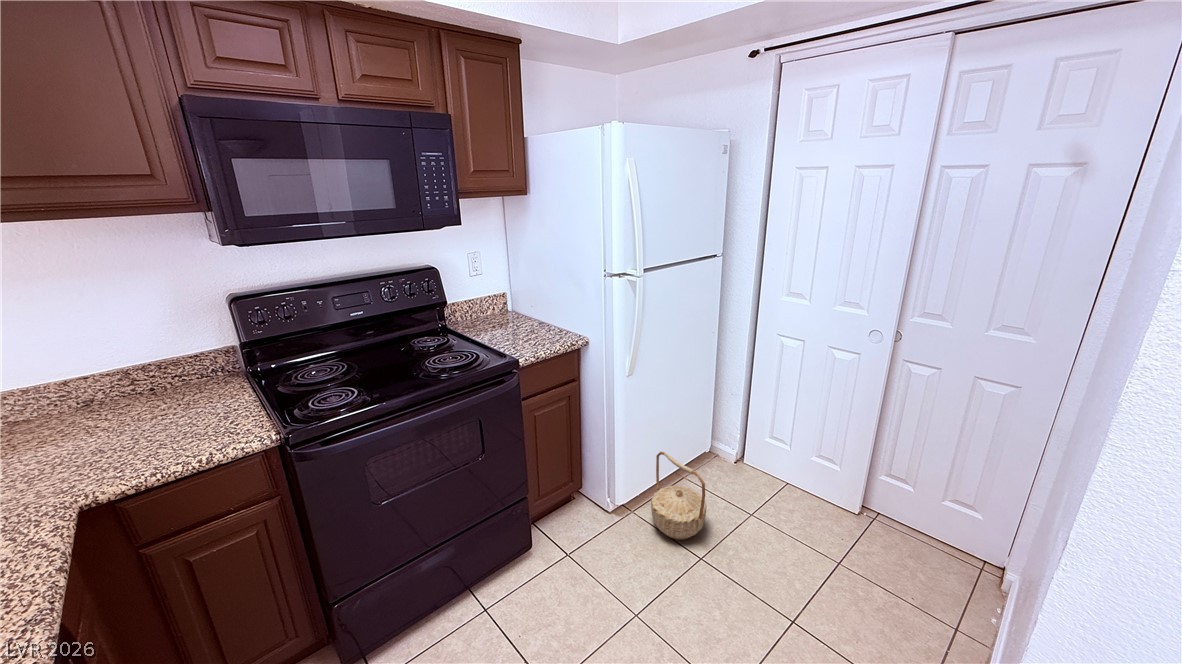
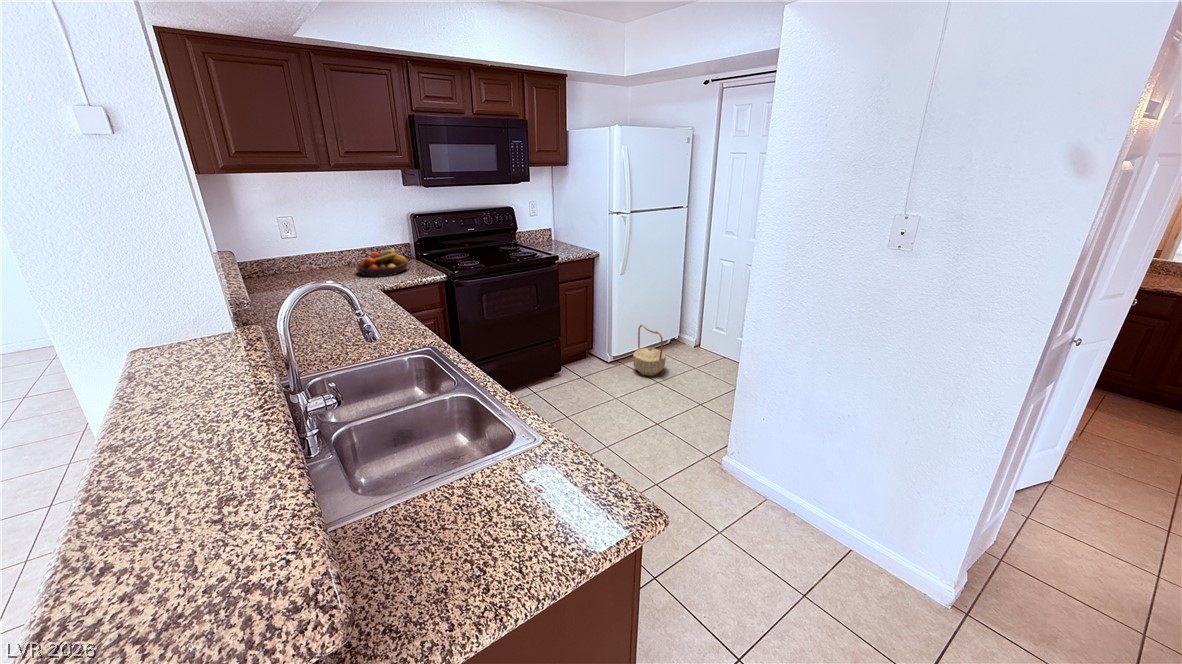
fruit bowl: none [53,371,197,459] -> present [356,248,408,277]

